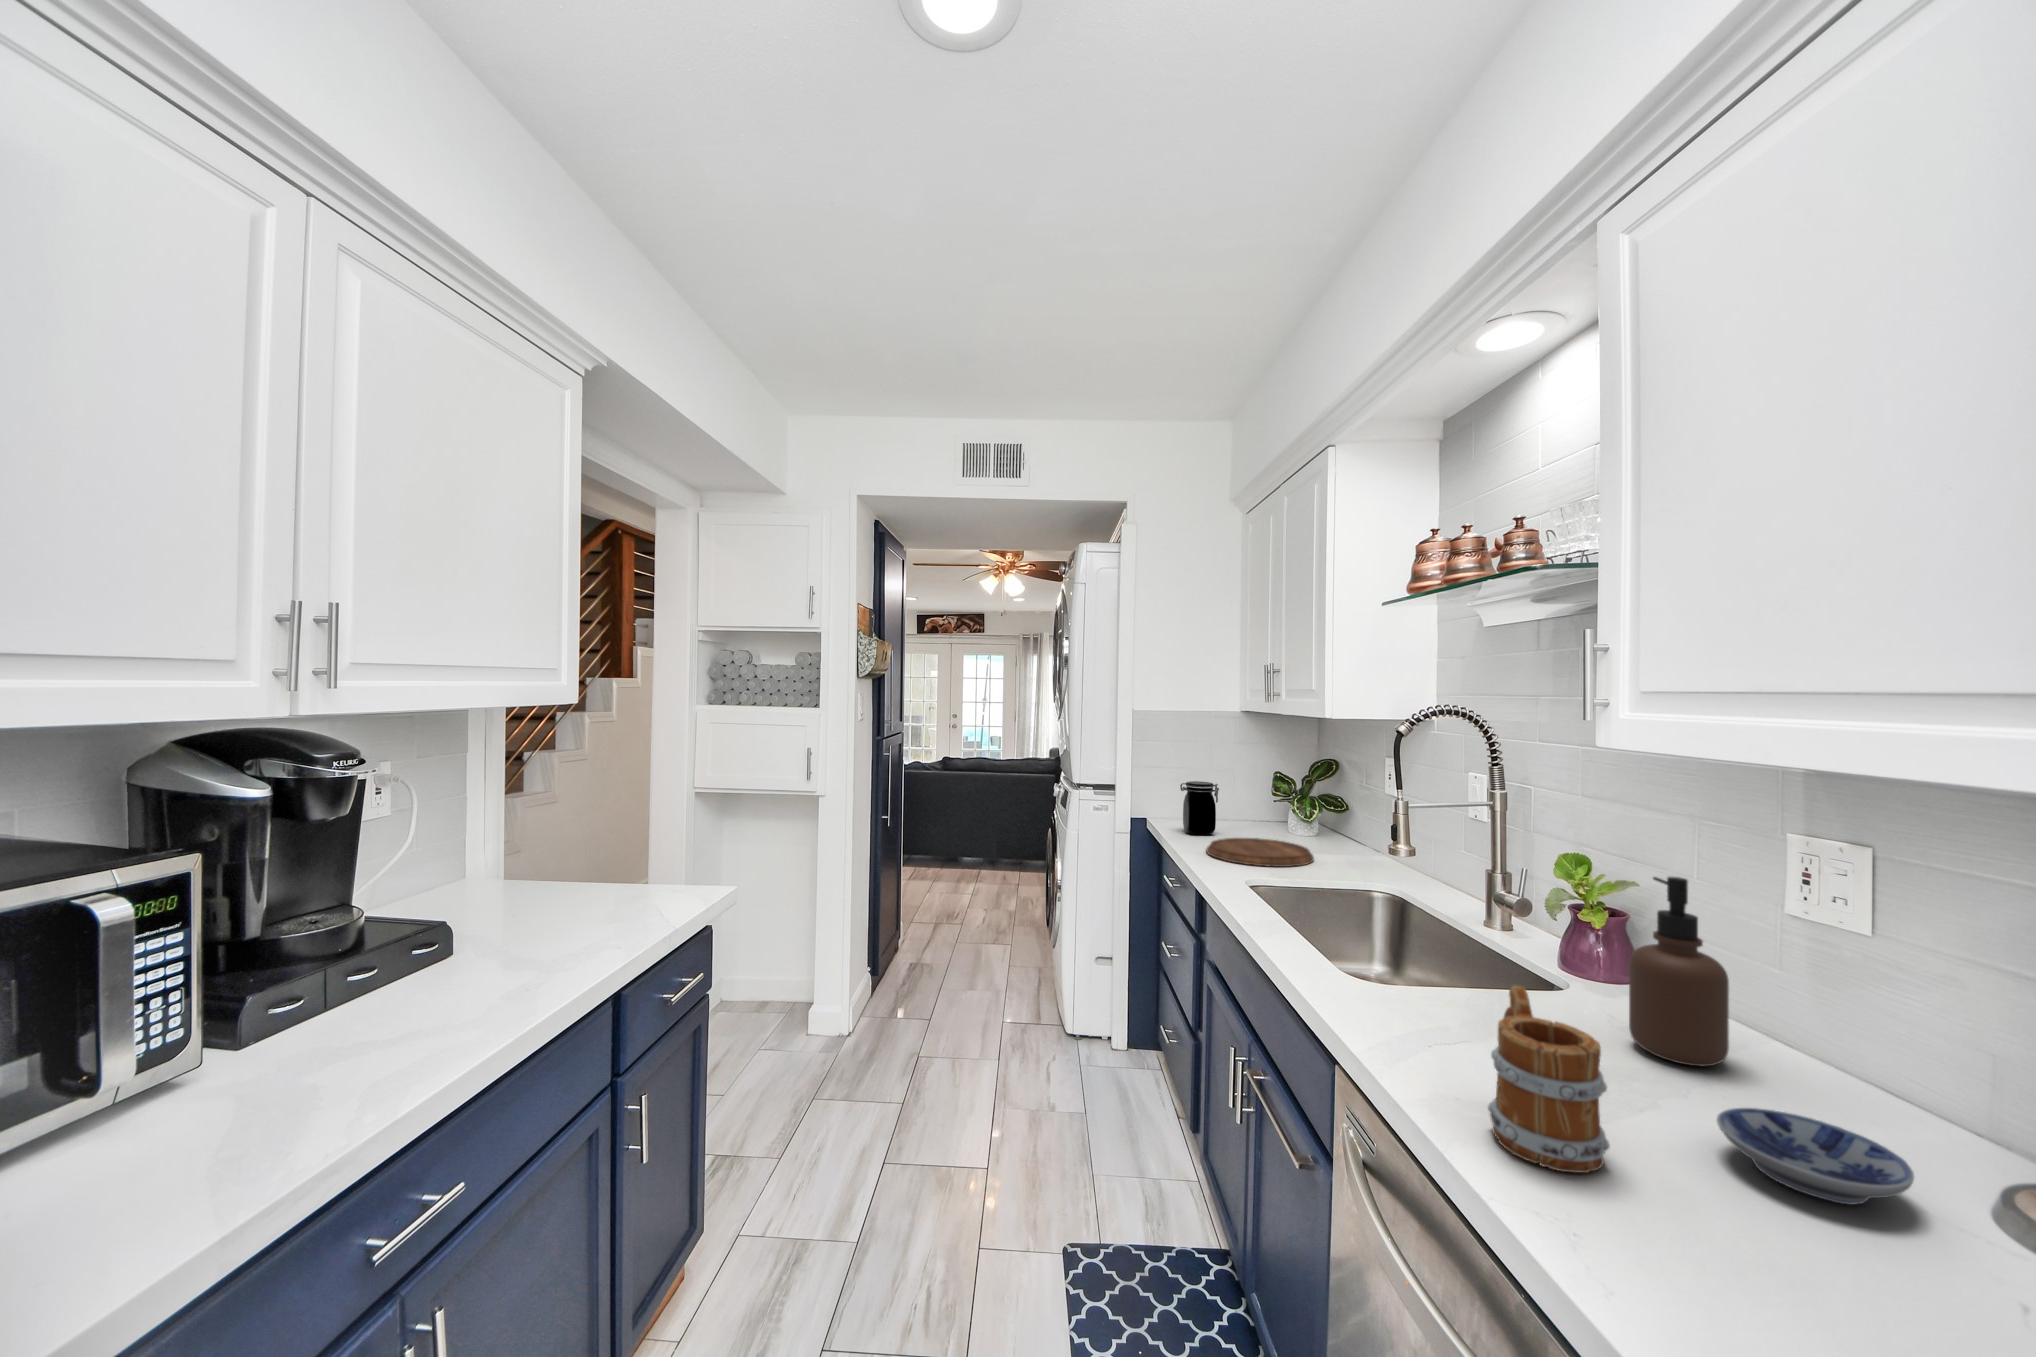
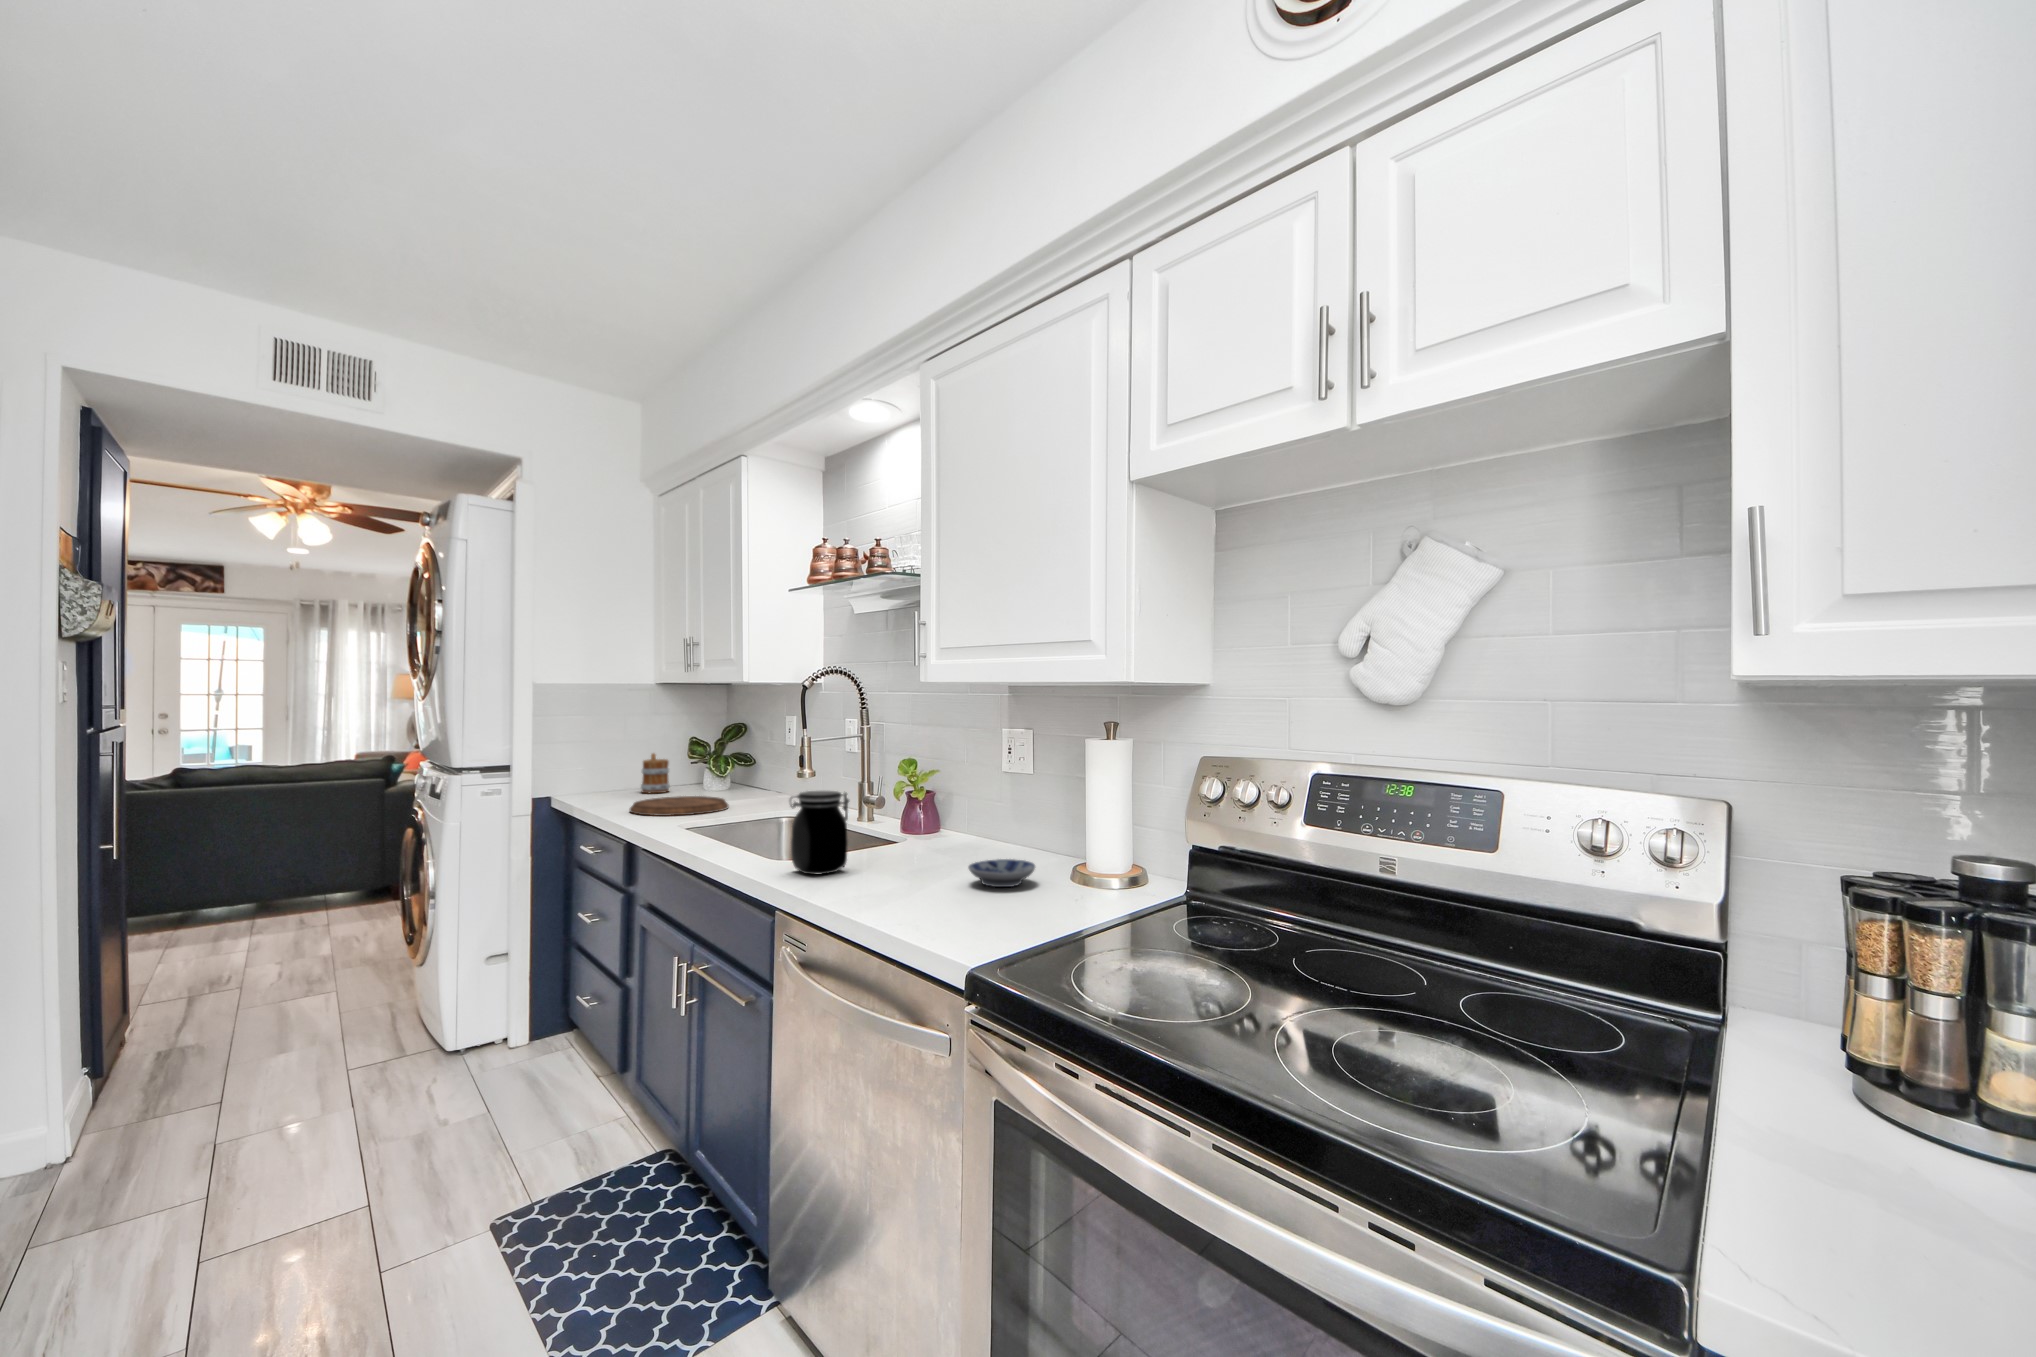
jar: present [1180,781,1219,835] -> present [790,791,849,874]
soap dispenser: present [1629,877,1729,1066] -> none [936,757,980,860]
mug: present [1488,986,1610,1173] -> present [641,753,670,793]

